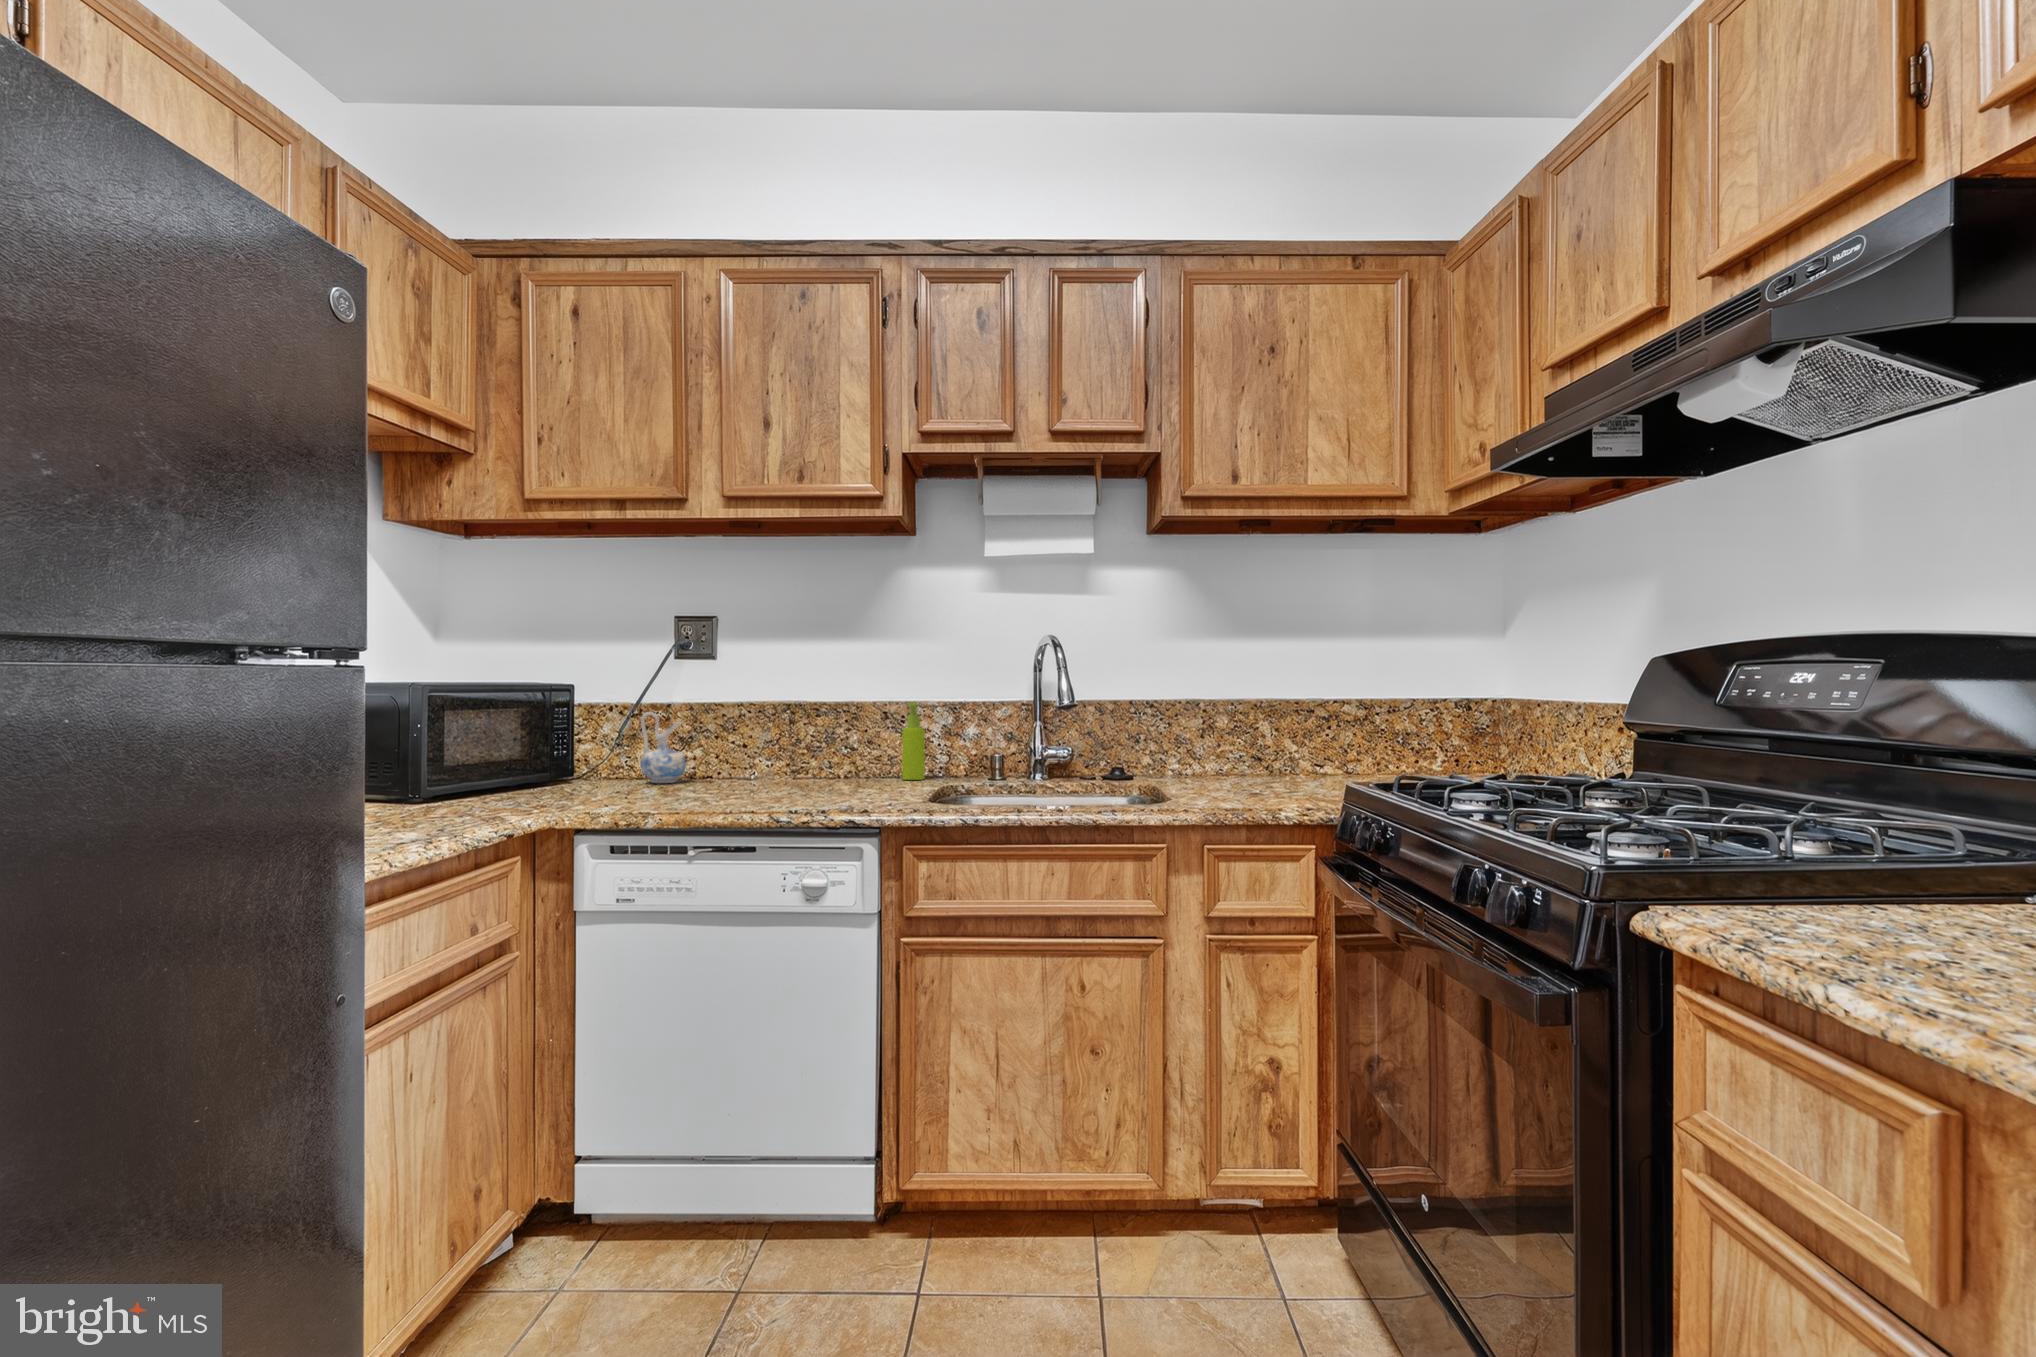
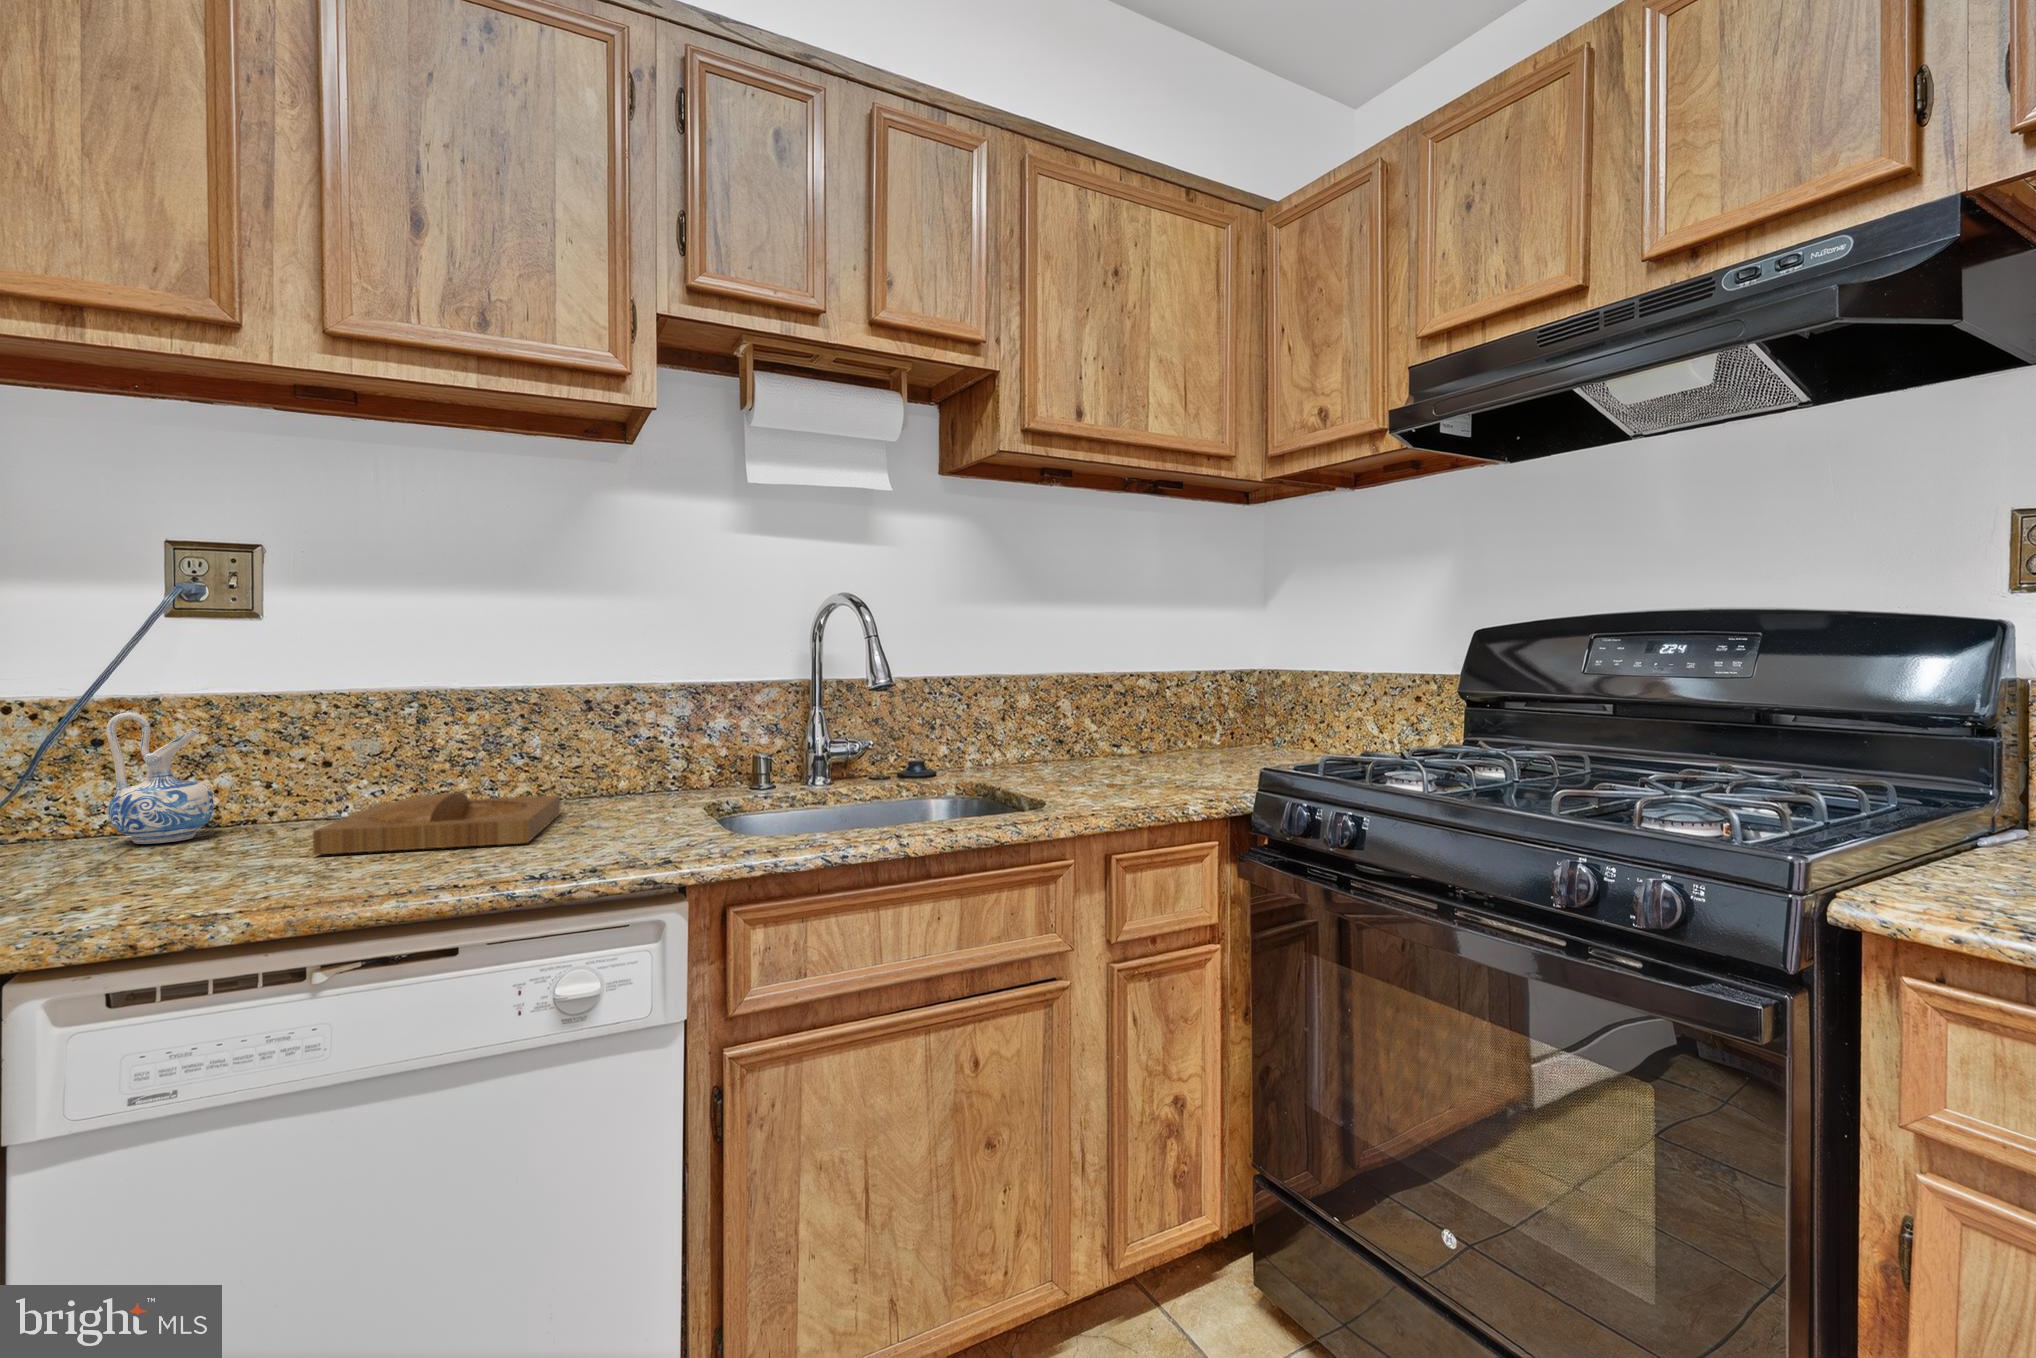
soap dispenser: present [902,702,925,780] -> none [624,686,660,801]
tray: none [711,765,854,797] -> present [313,792,560,855]

